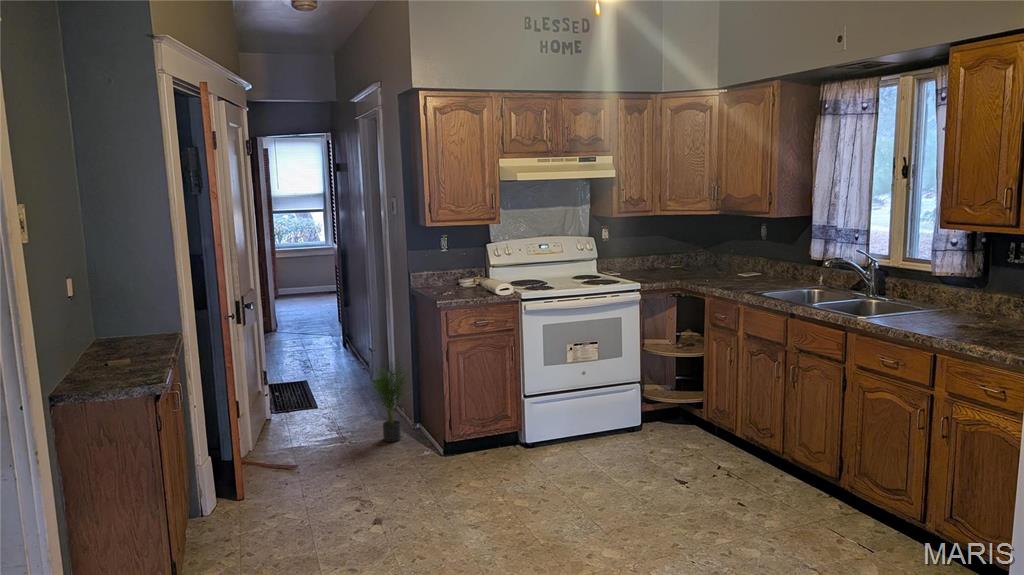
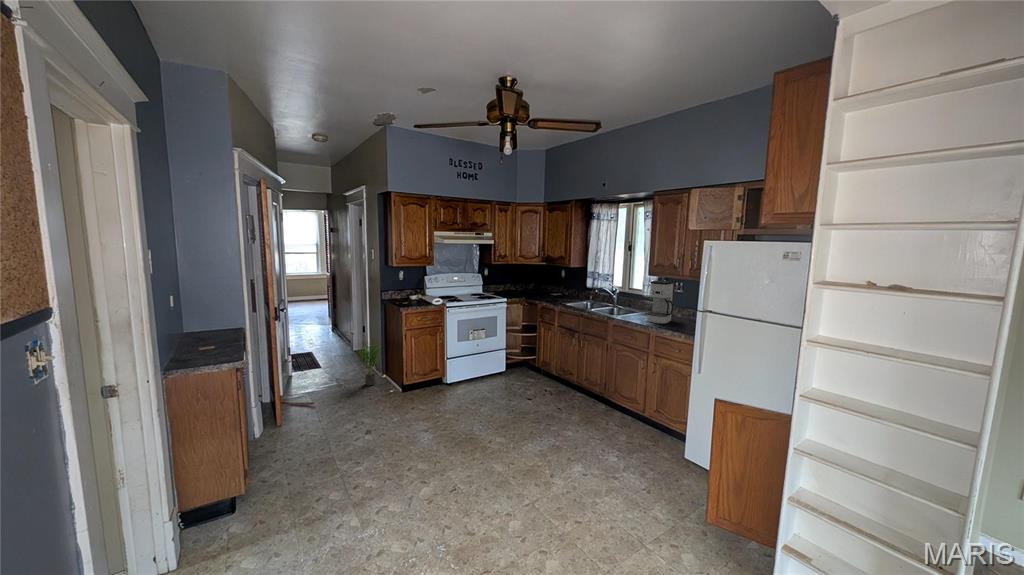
coffee maker: none [933,237,999,332] -> present [647,280,674,324]

